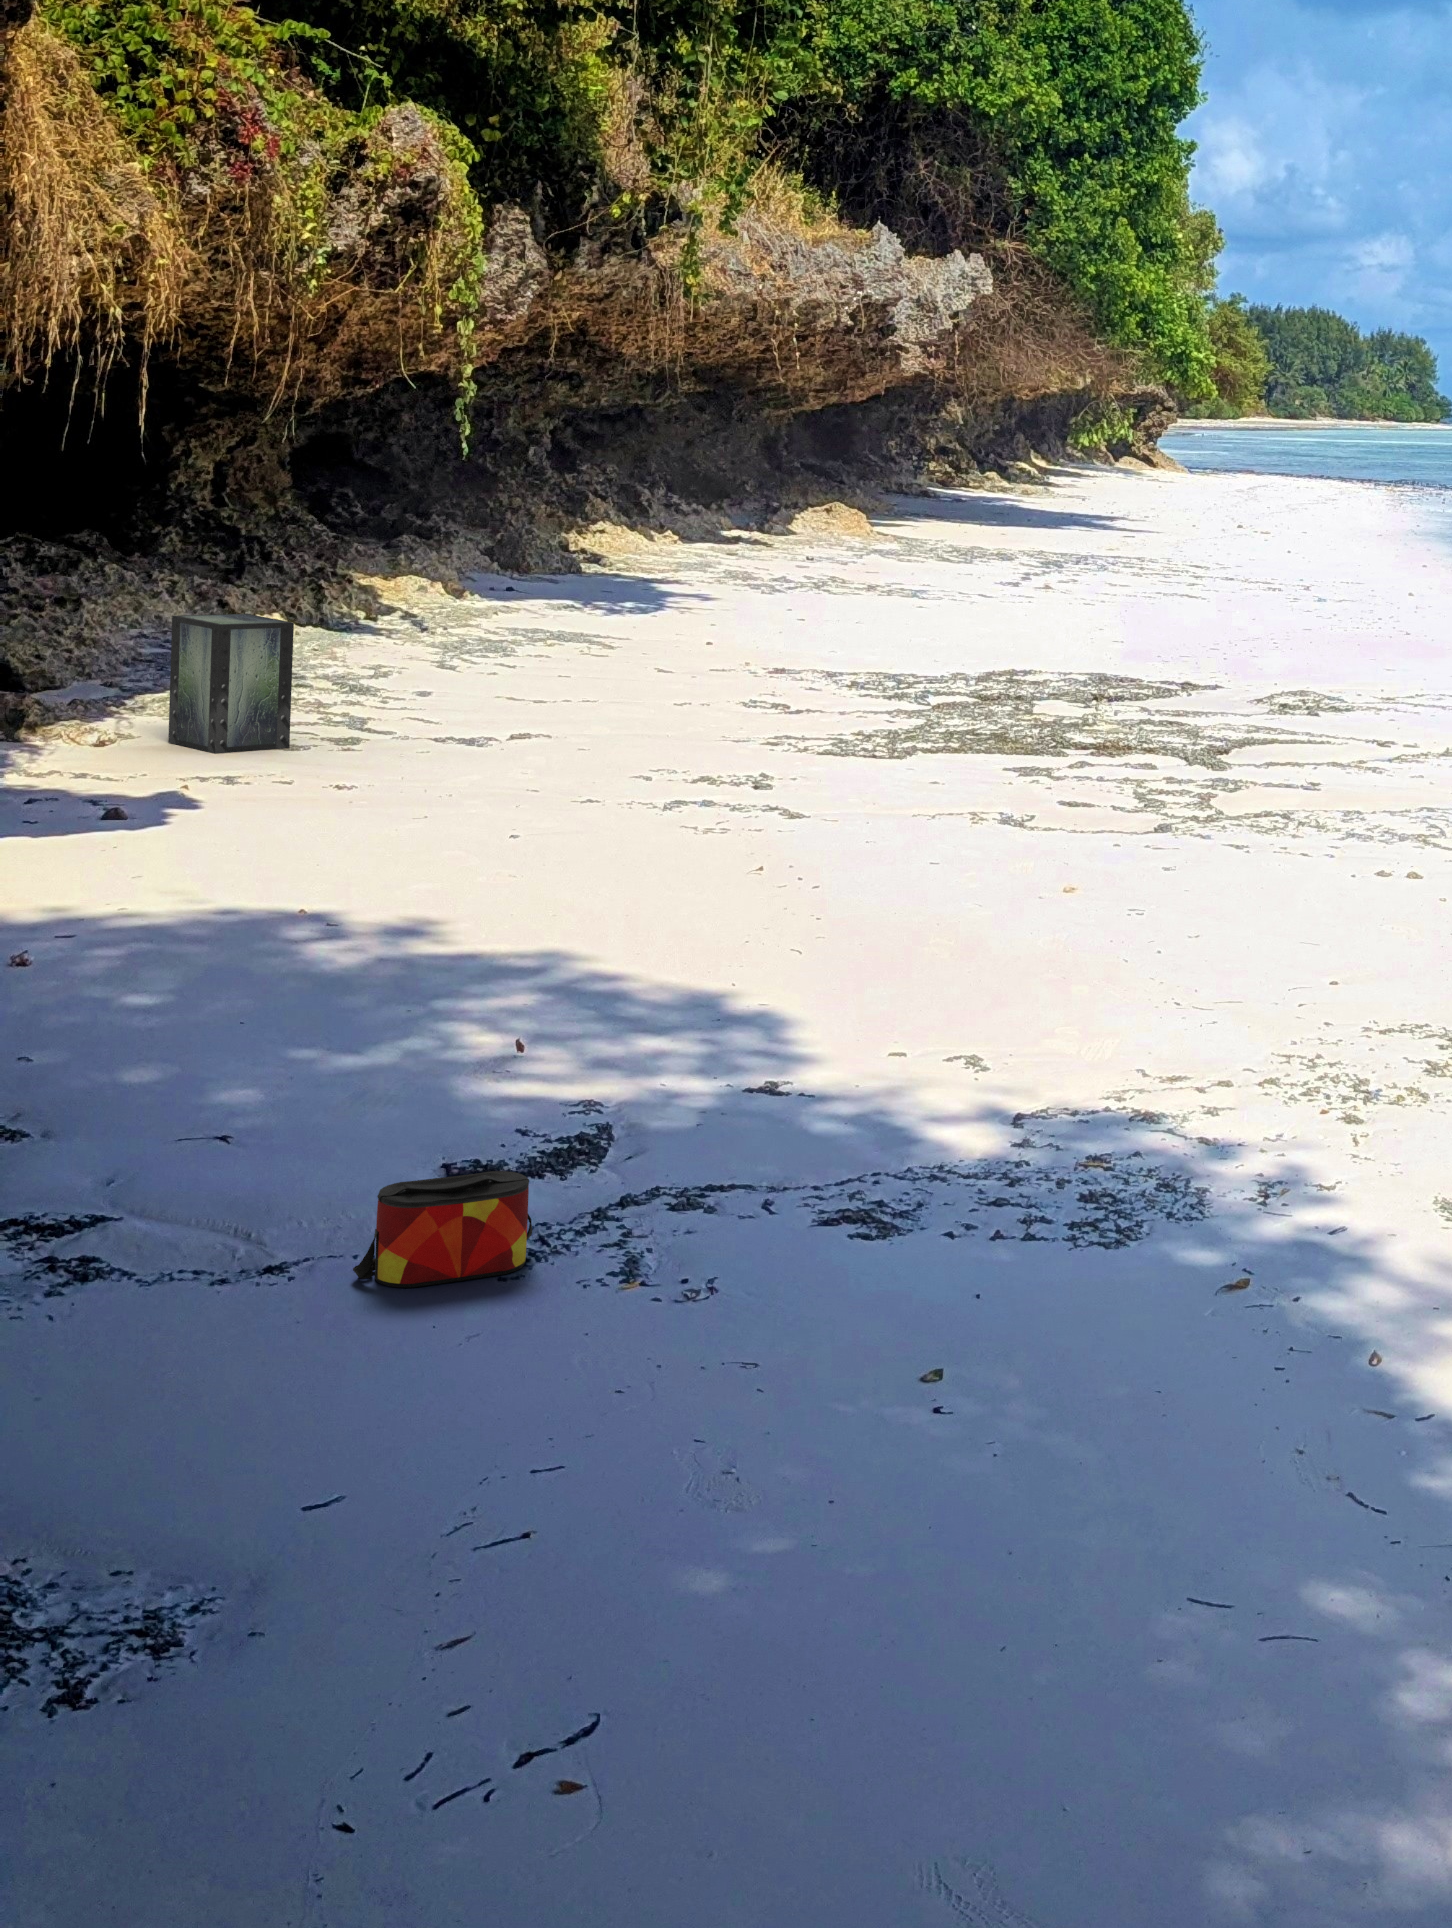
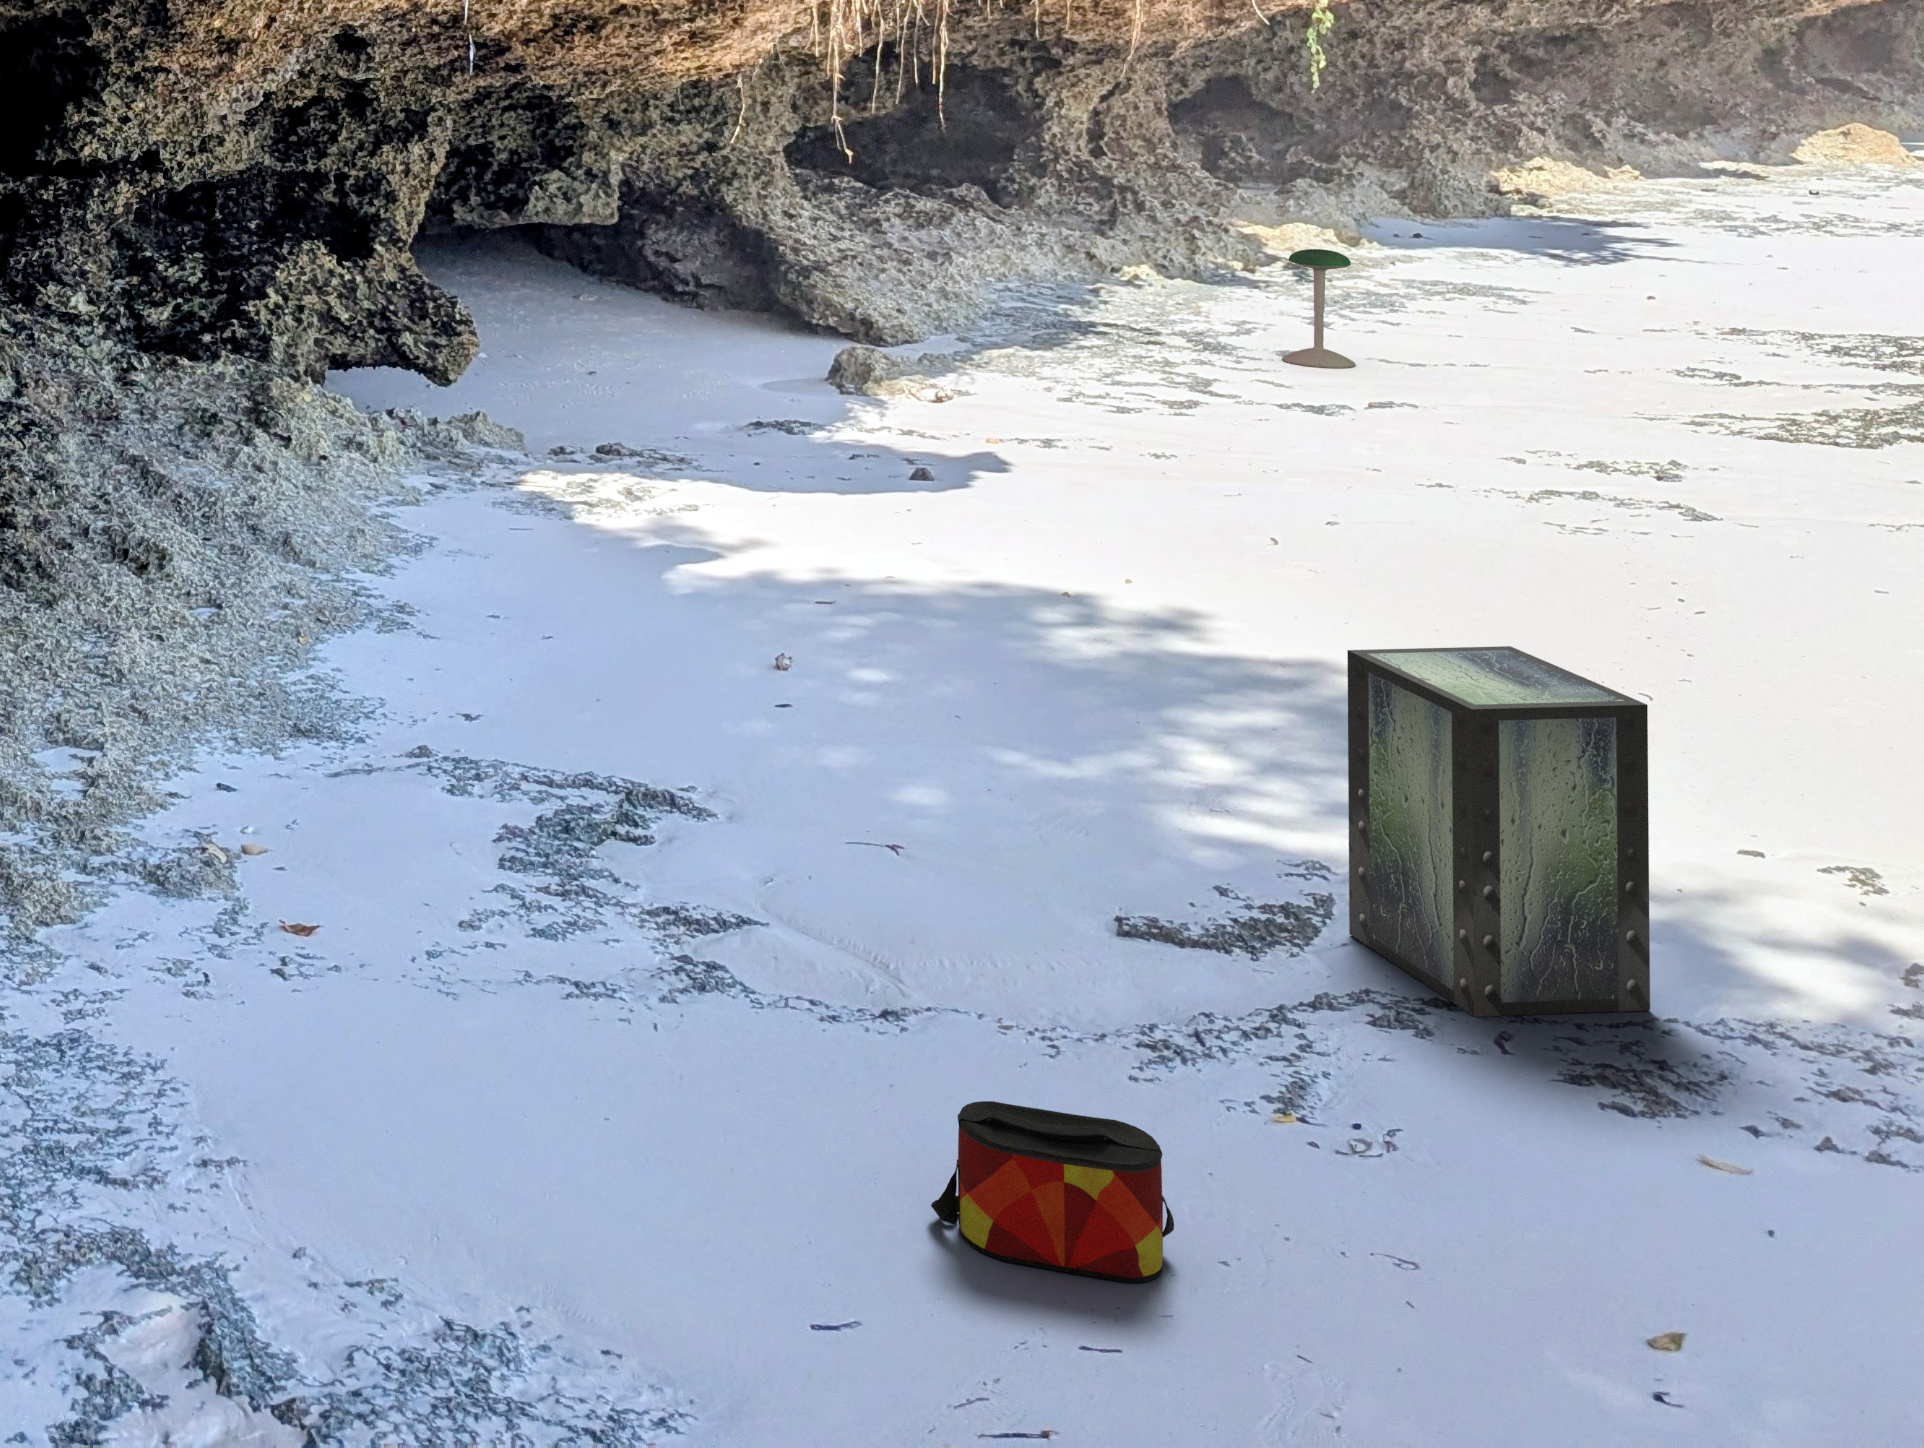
stool: none [429,595,493,699] -> present [1282,249,1356,368]
storage box: present [168,614,294,754] -> present [1347,646,1650,1017]

